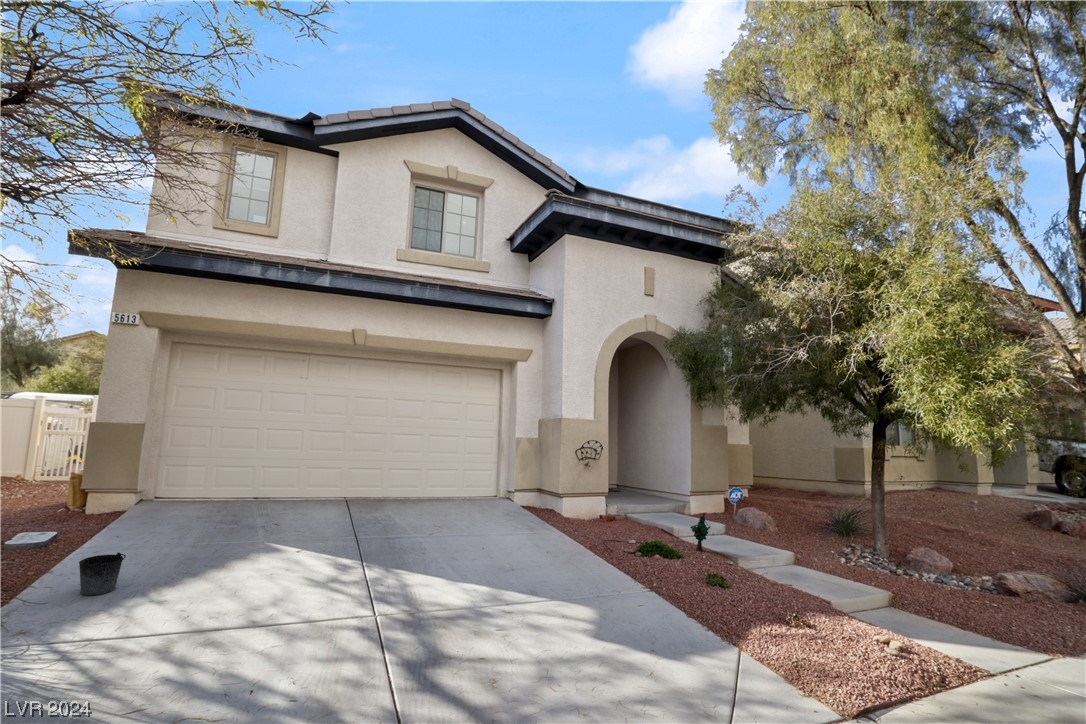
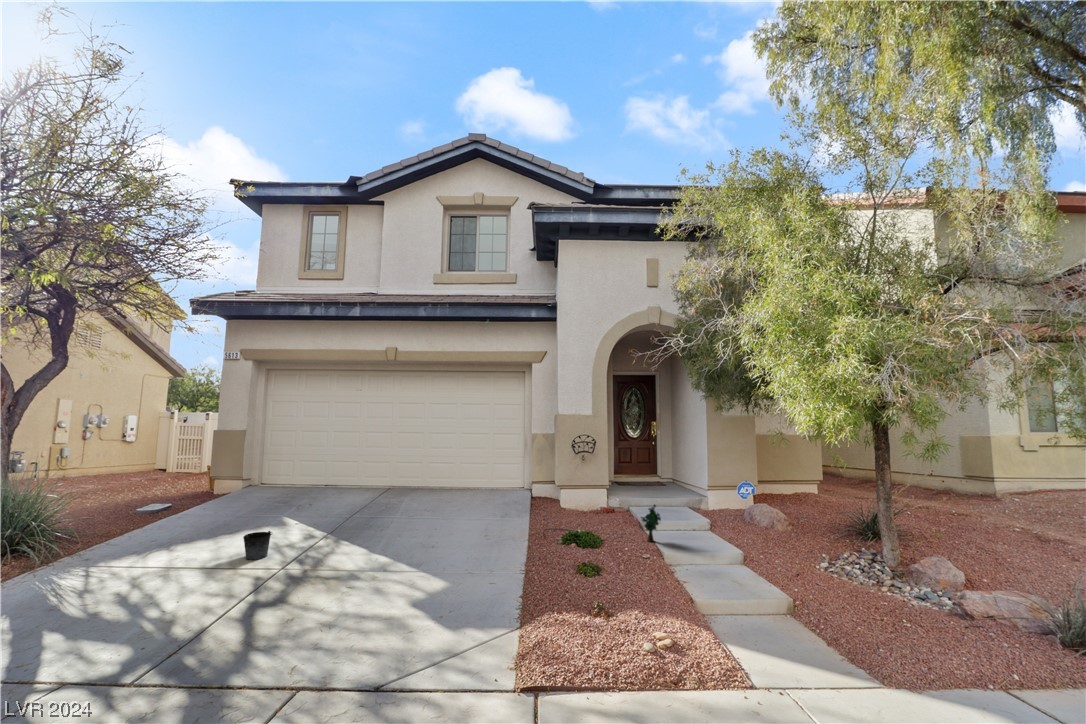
bucket: present [79,552,126,595] -> present [243,531,272,560]

